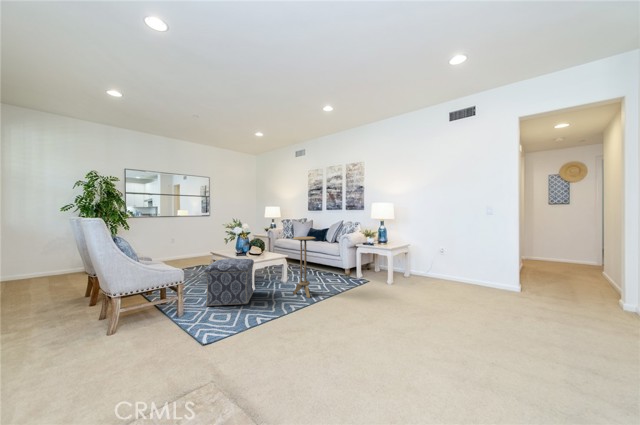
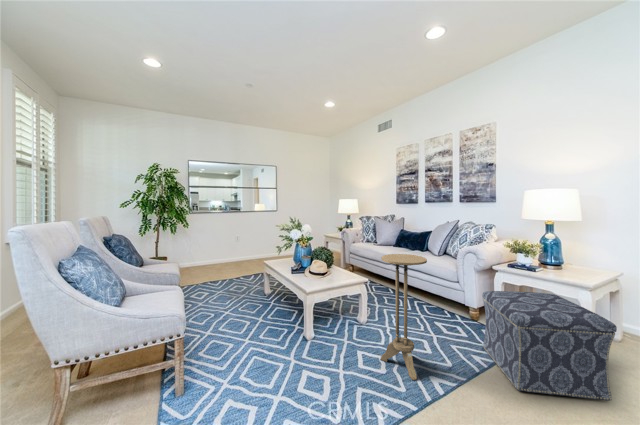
ottoman: present [205,259,254,306] -> present [482,291,617,401]

